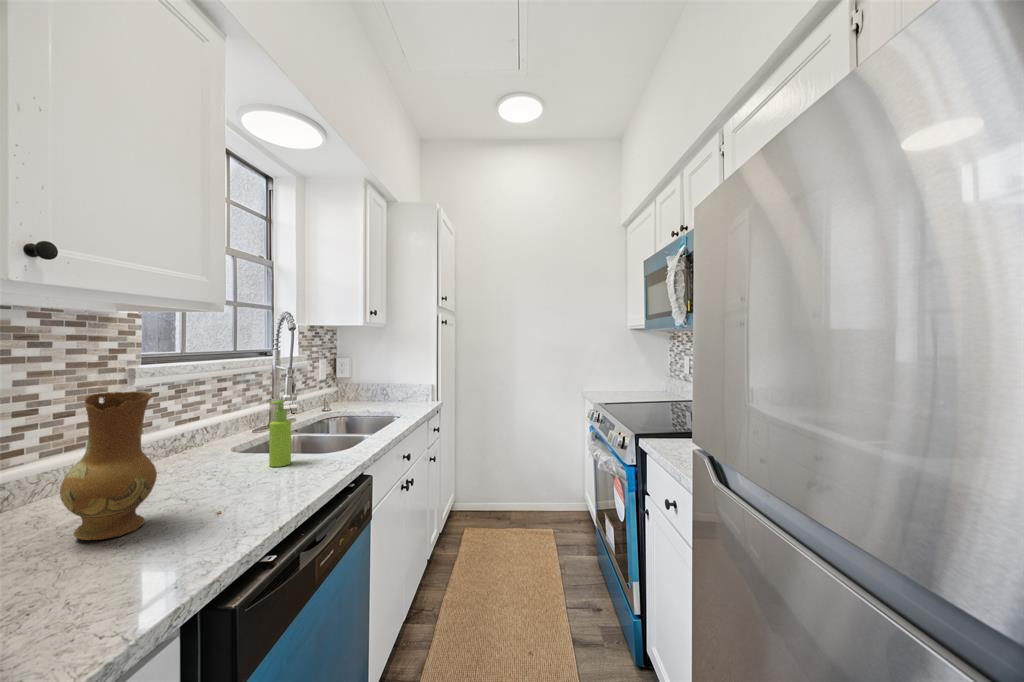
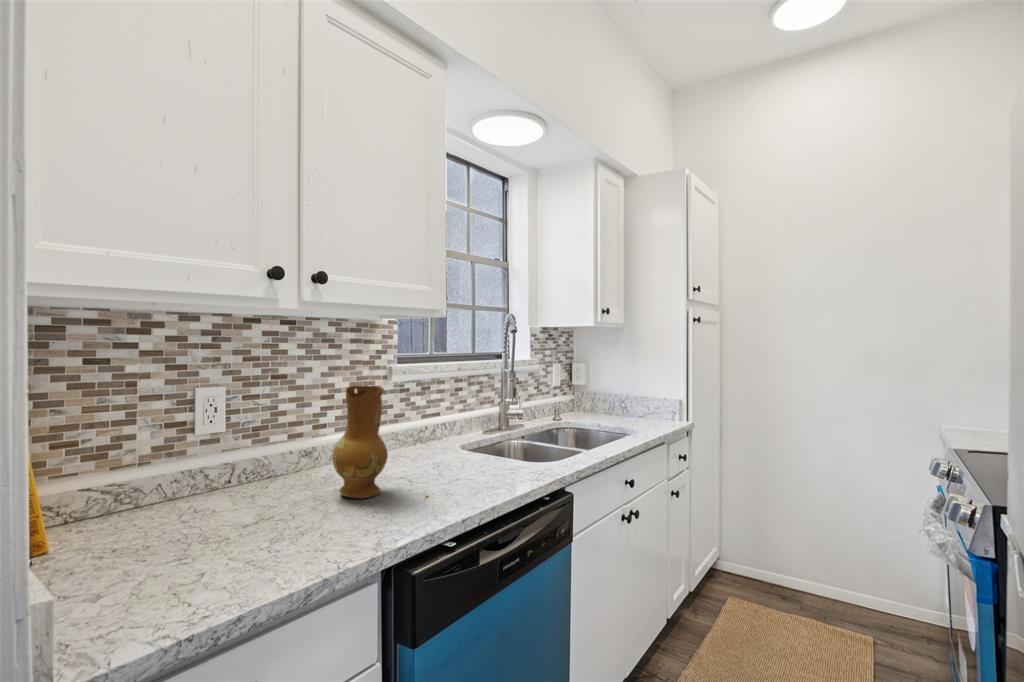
soap dispenser: present [269,400,291,467] -> none [480,402,499,468]

